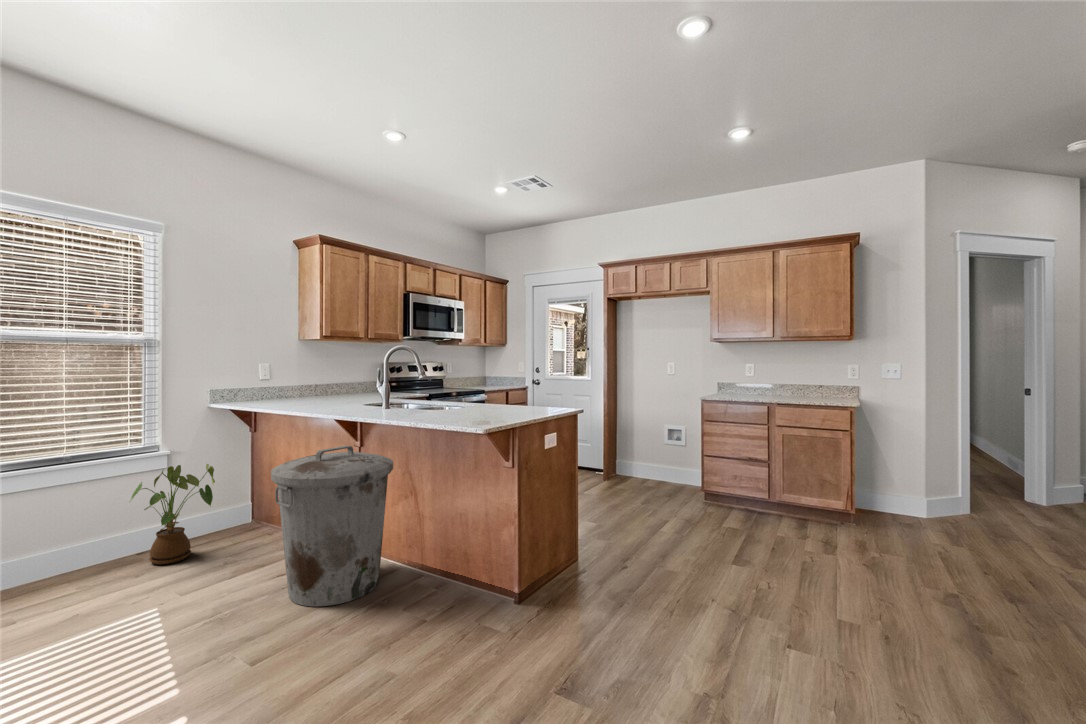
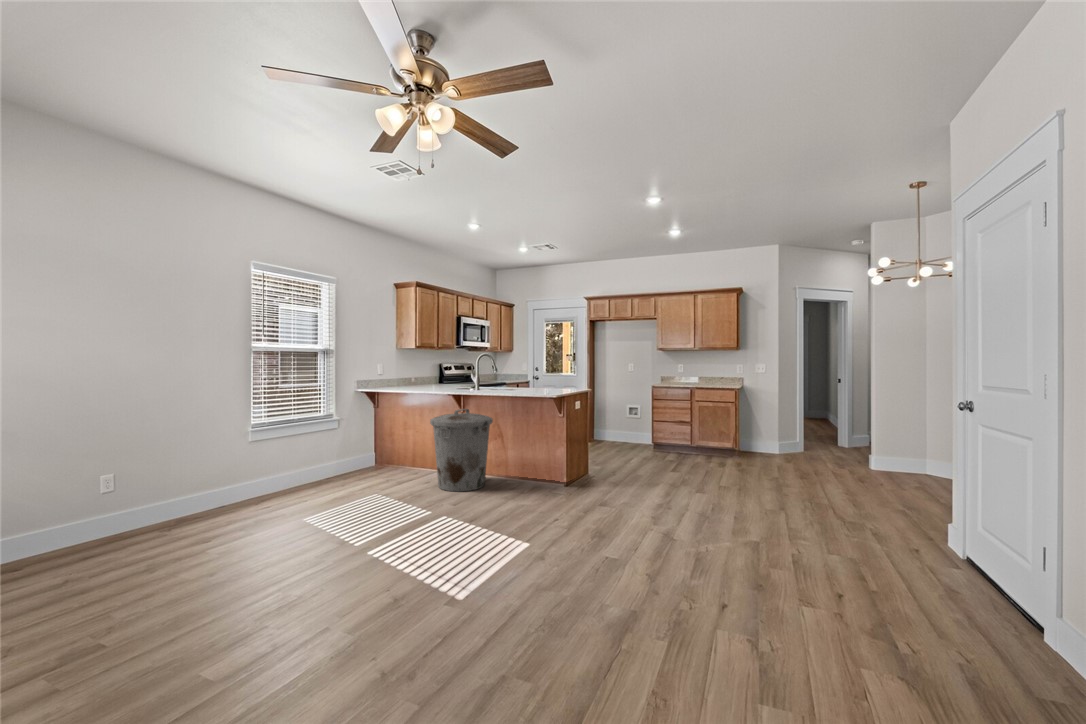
house plant: present [131,464,215,565] -> none [333,424,377,482]

